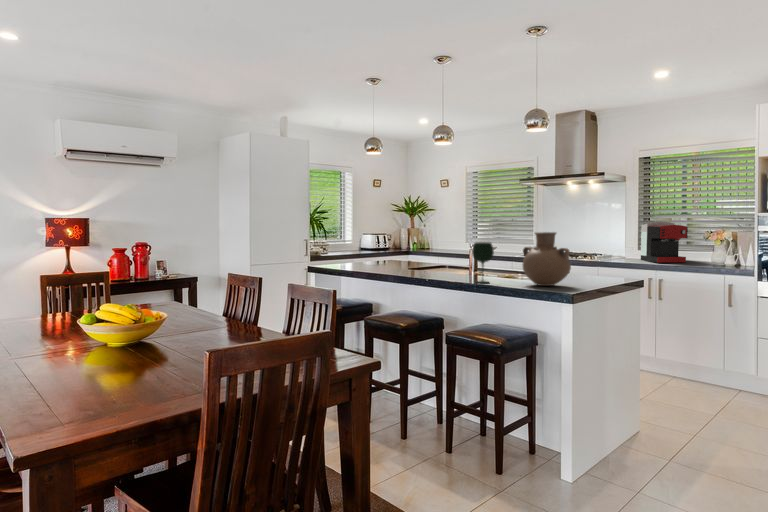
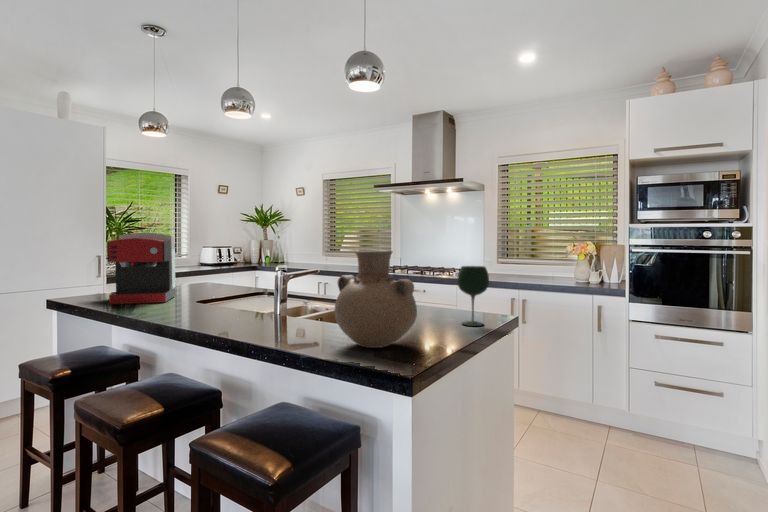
coffee maker: present [641,222,688,263] -> present [107,233,176,304]
wine glass: present [472,242,494,283] -> present [457,266,489,326]

